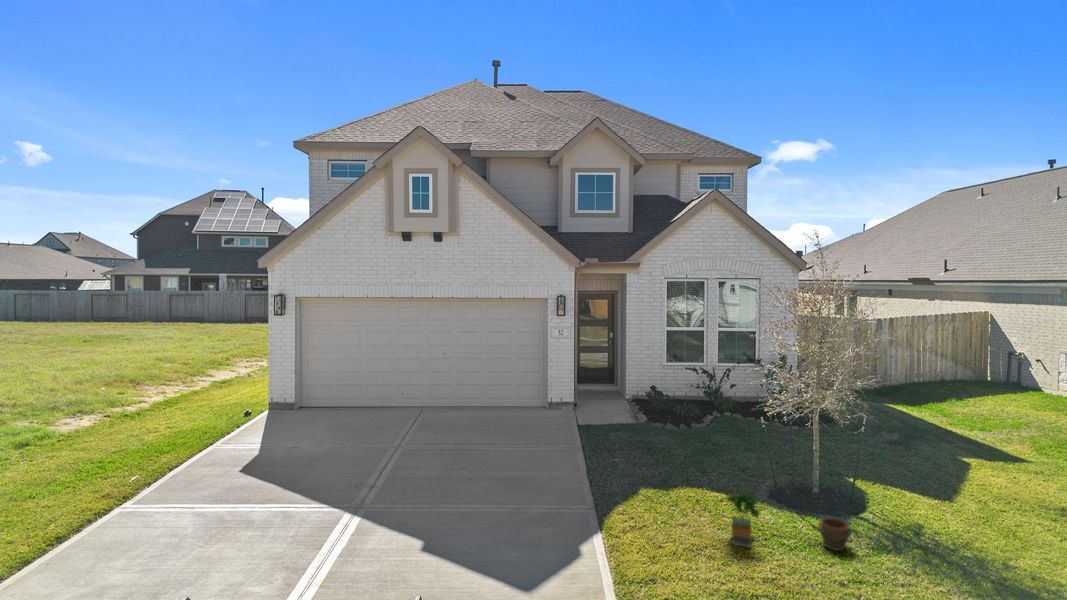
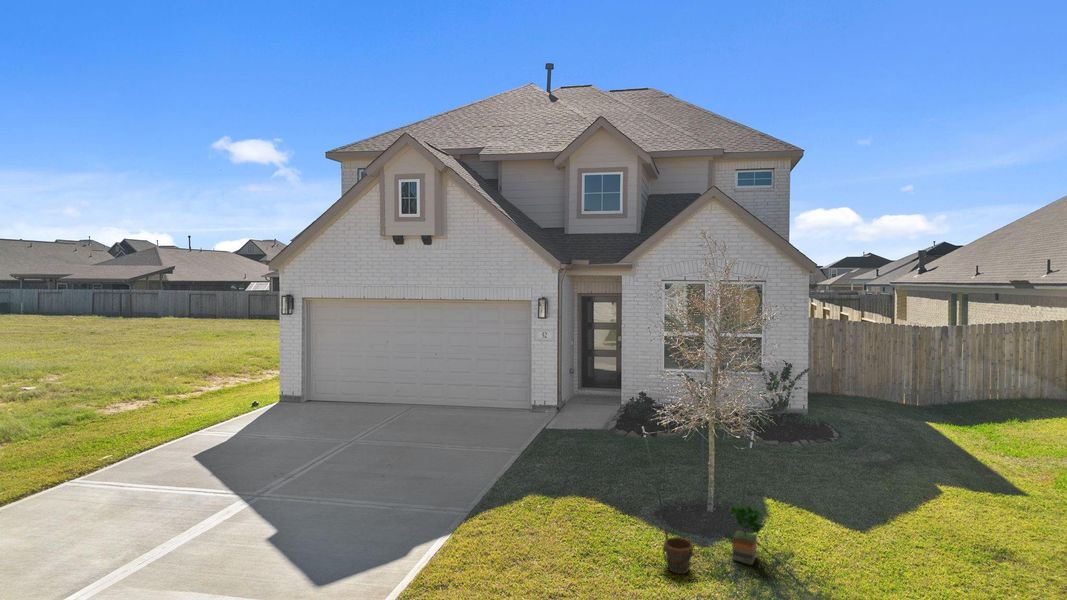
potted tree: present [727,494,761,547] -> present [729,506,764,565]

